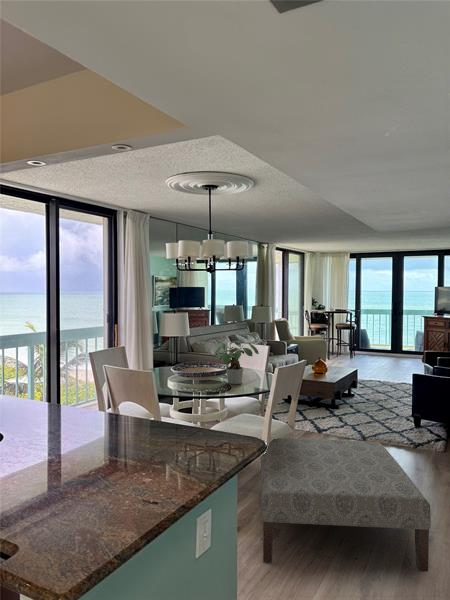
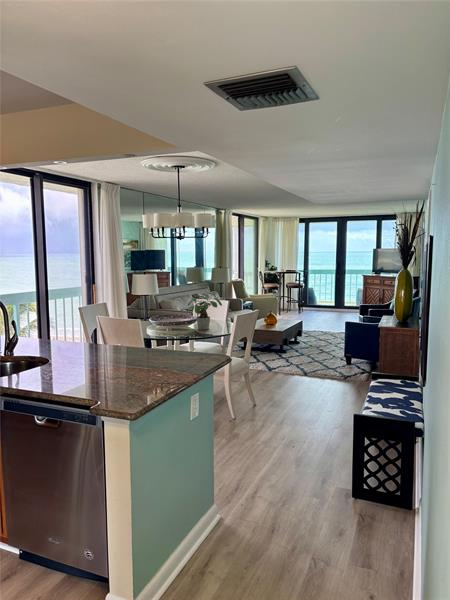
ottoman: present [261,438,431,572] -> none [225,369,342,448]

